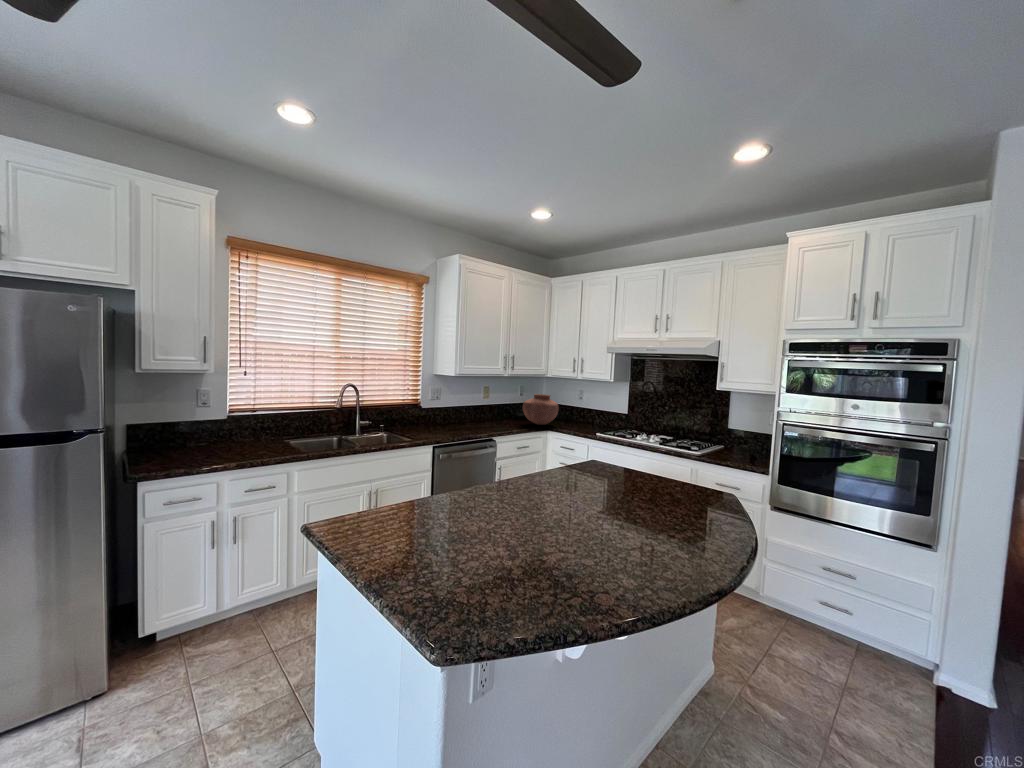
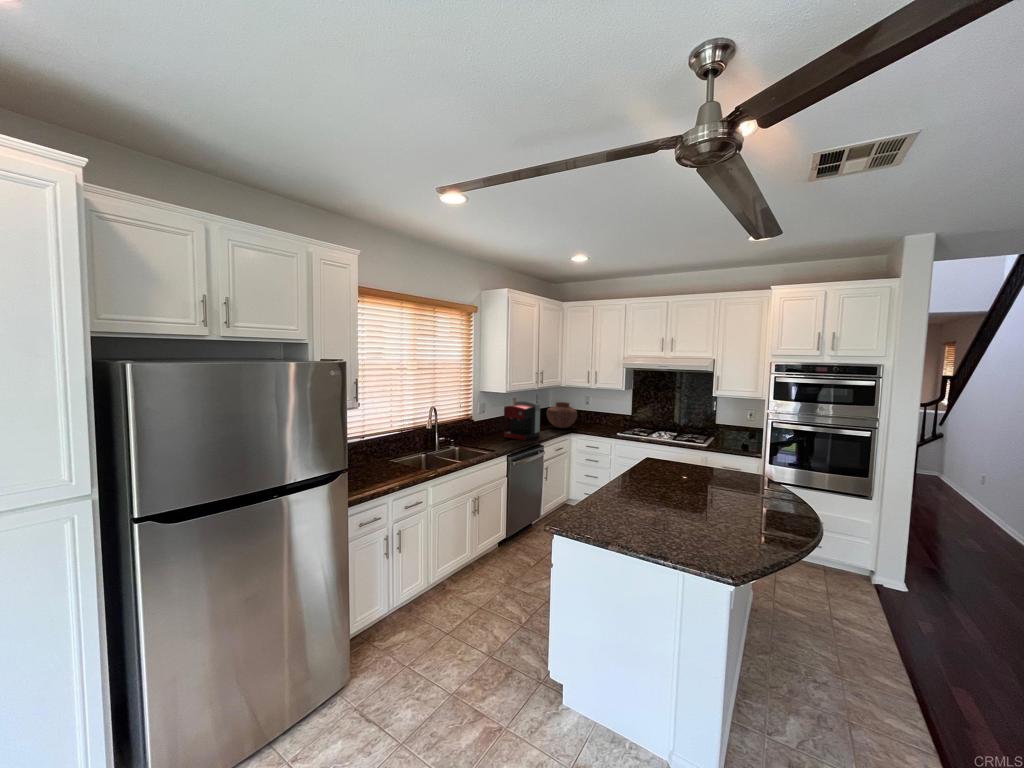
coffee maker: none [456,388,500,433] -> present [504,401,540,441]

